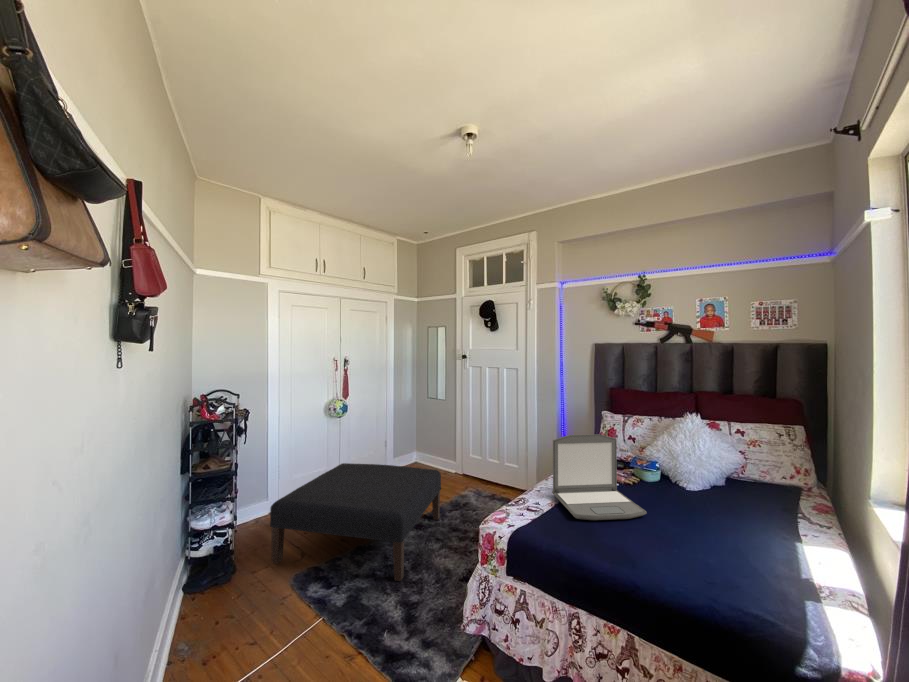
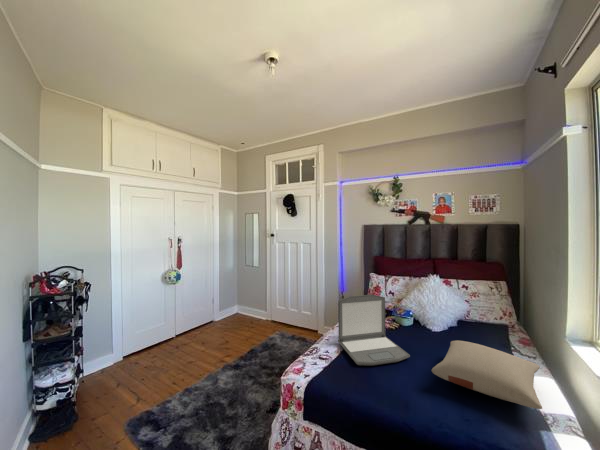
ottoman: present [270,463,441,581] -> none [108,319,254,418]
pillow: none [669,495,820,569] -> present [432,340,542,409]

